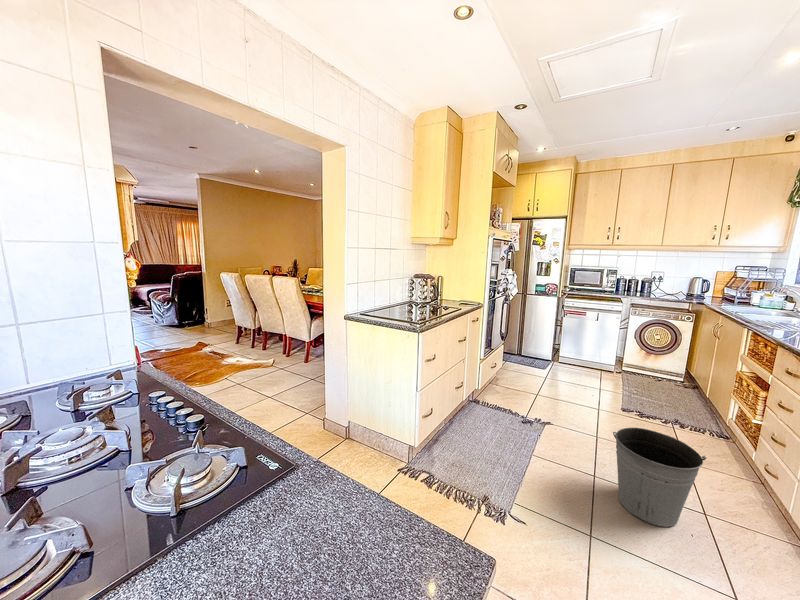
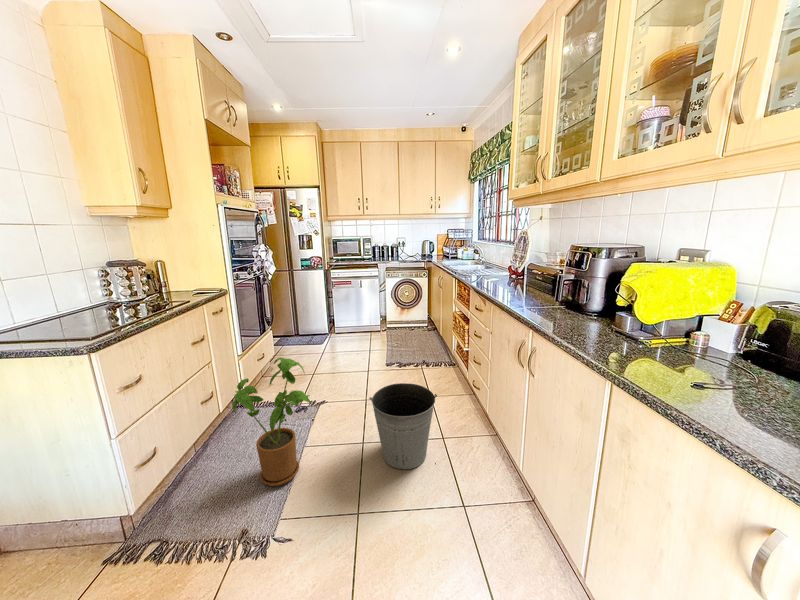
house plant: none [486,369,556,477] -> present [232,358,311,486]

